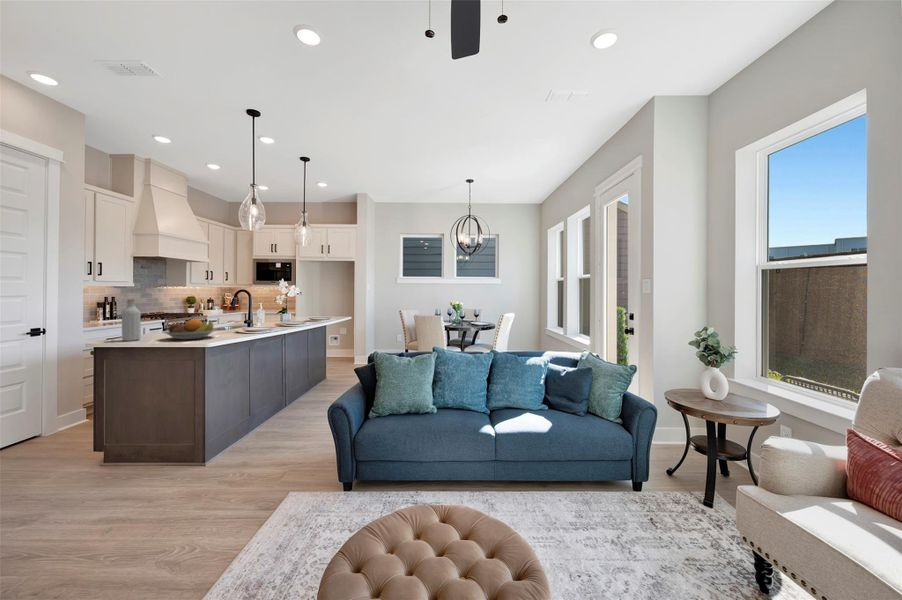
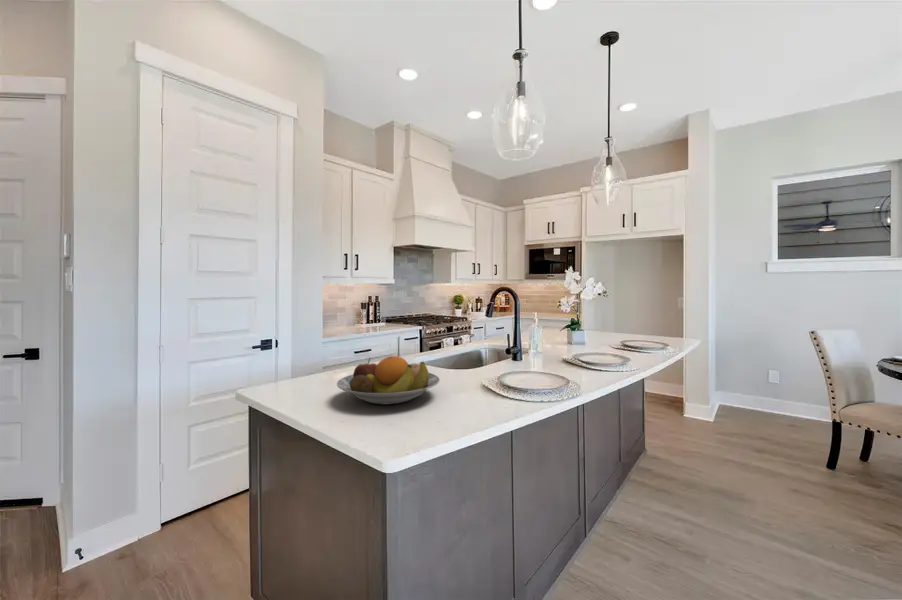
bottle: present [122,300,141,341] -> none [284,309,316,392]

